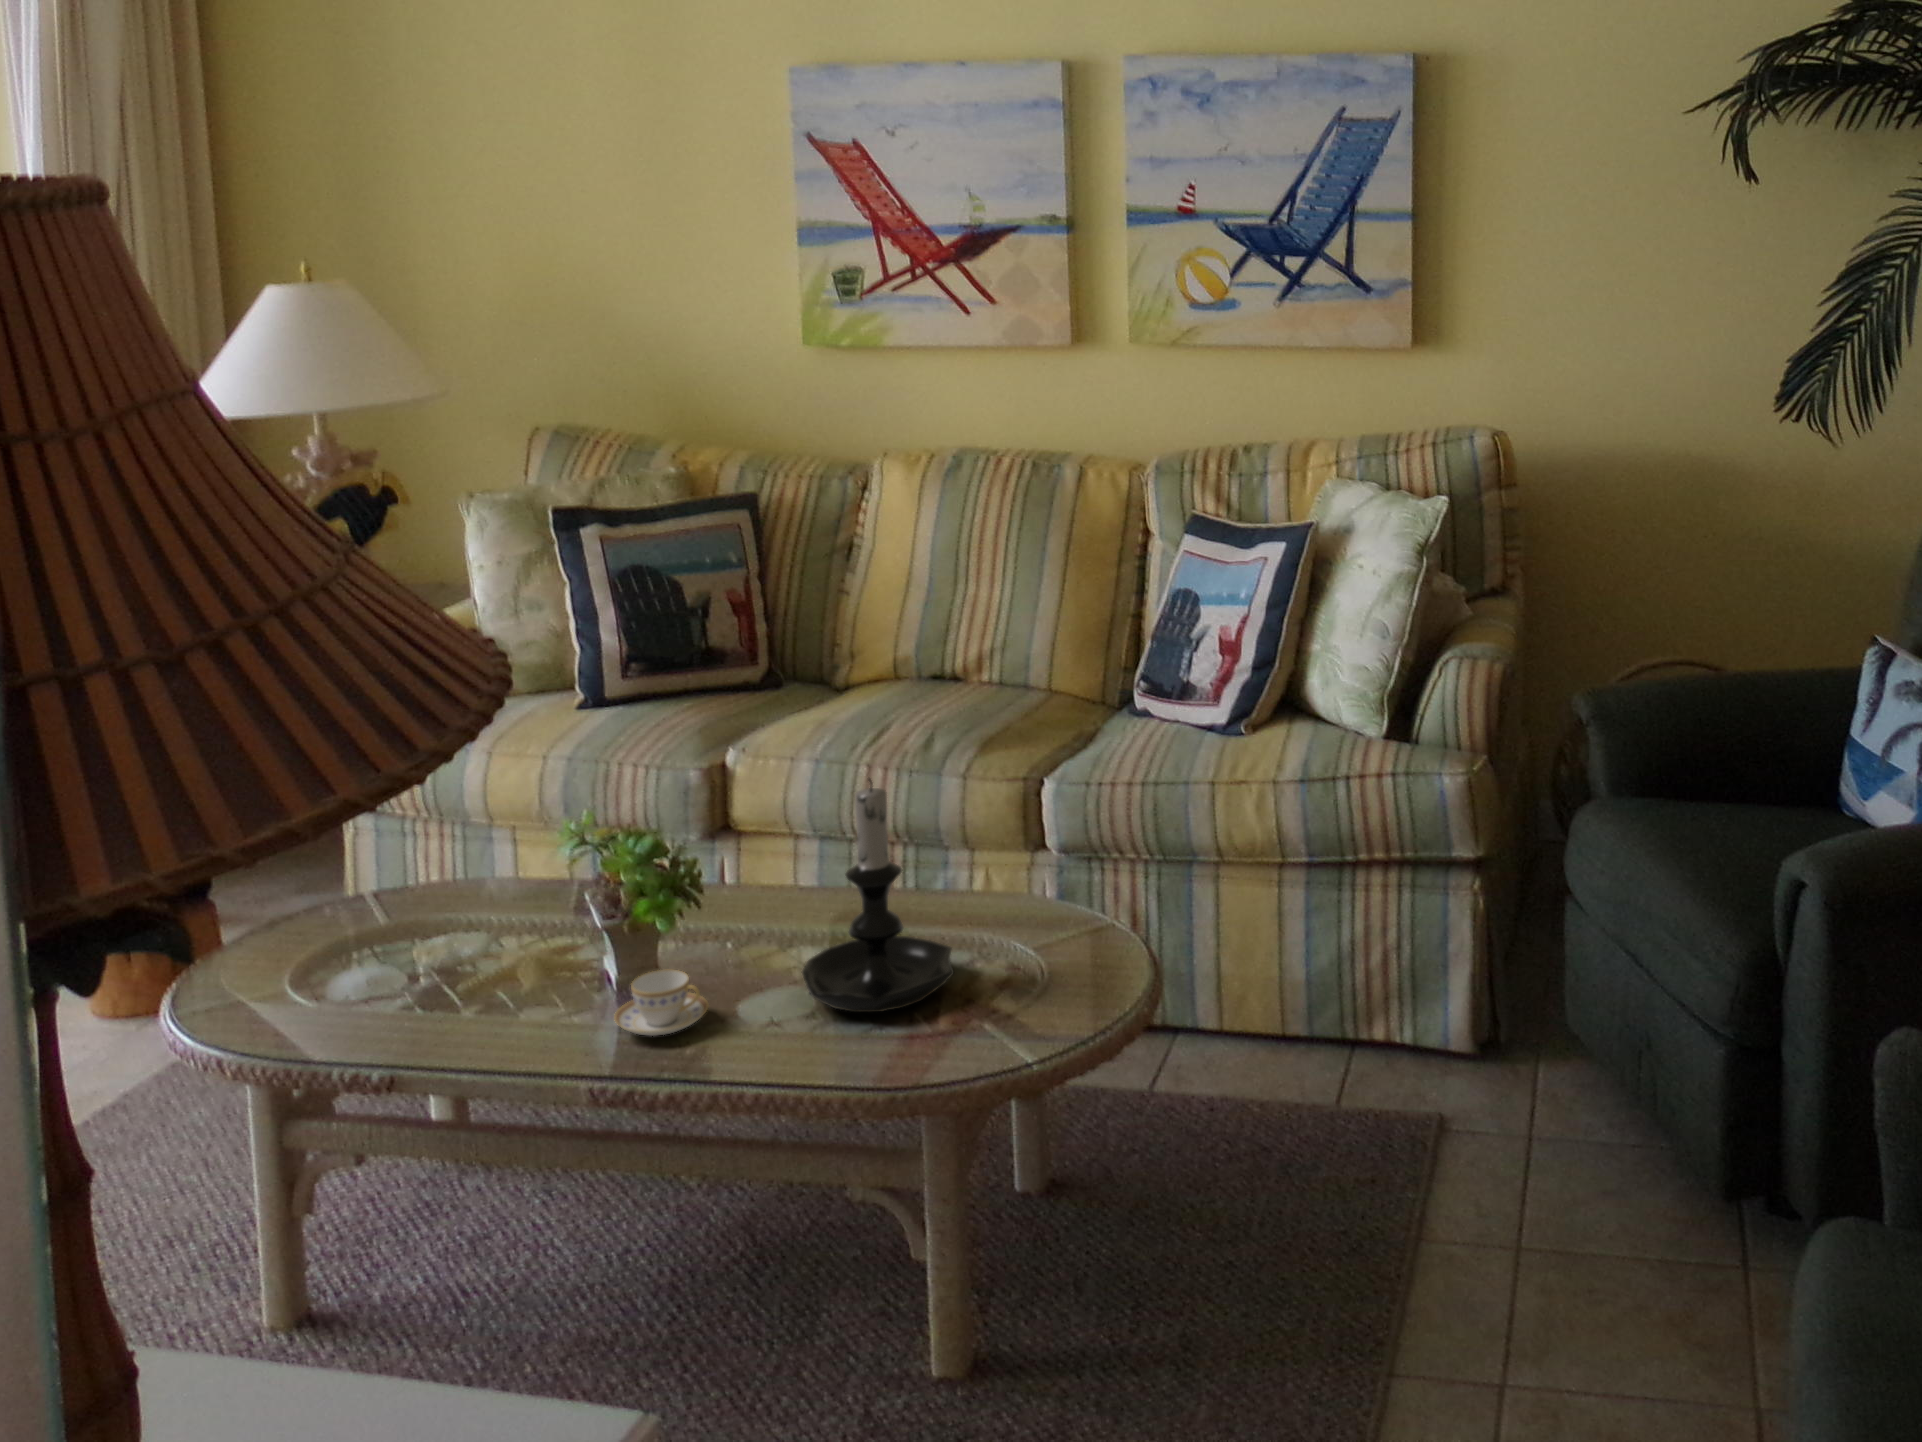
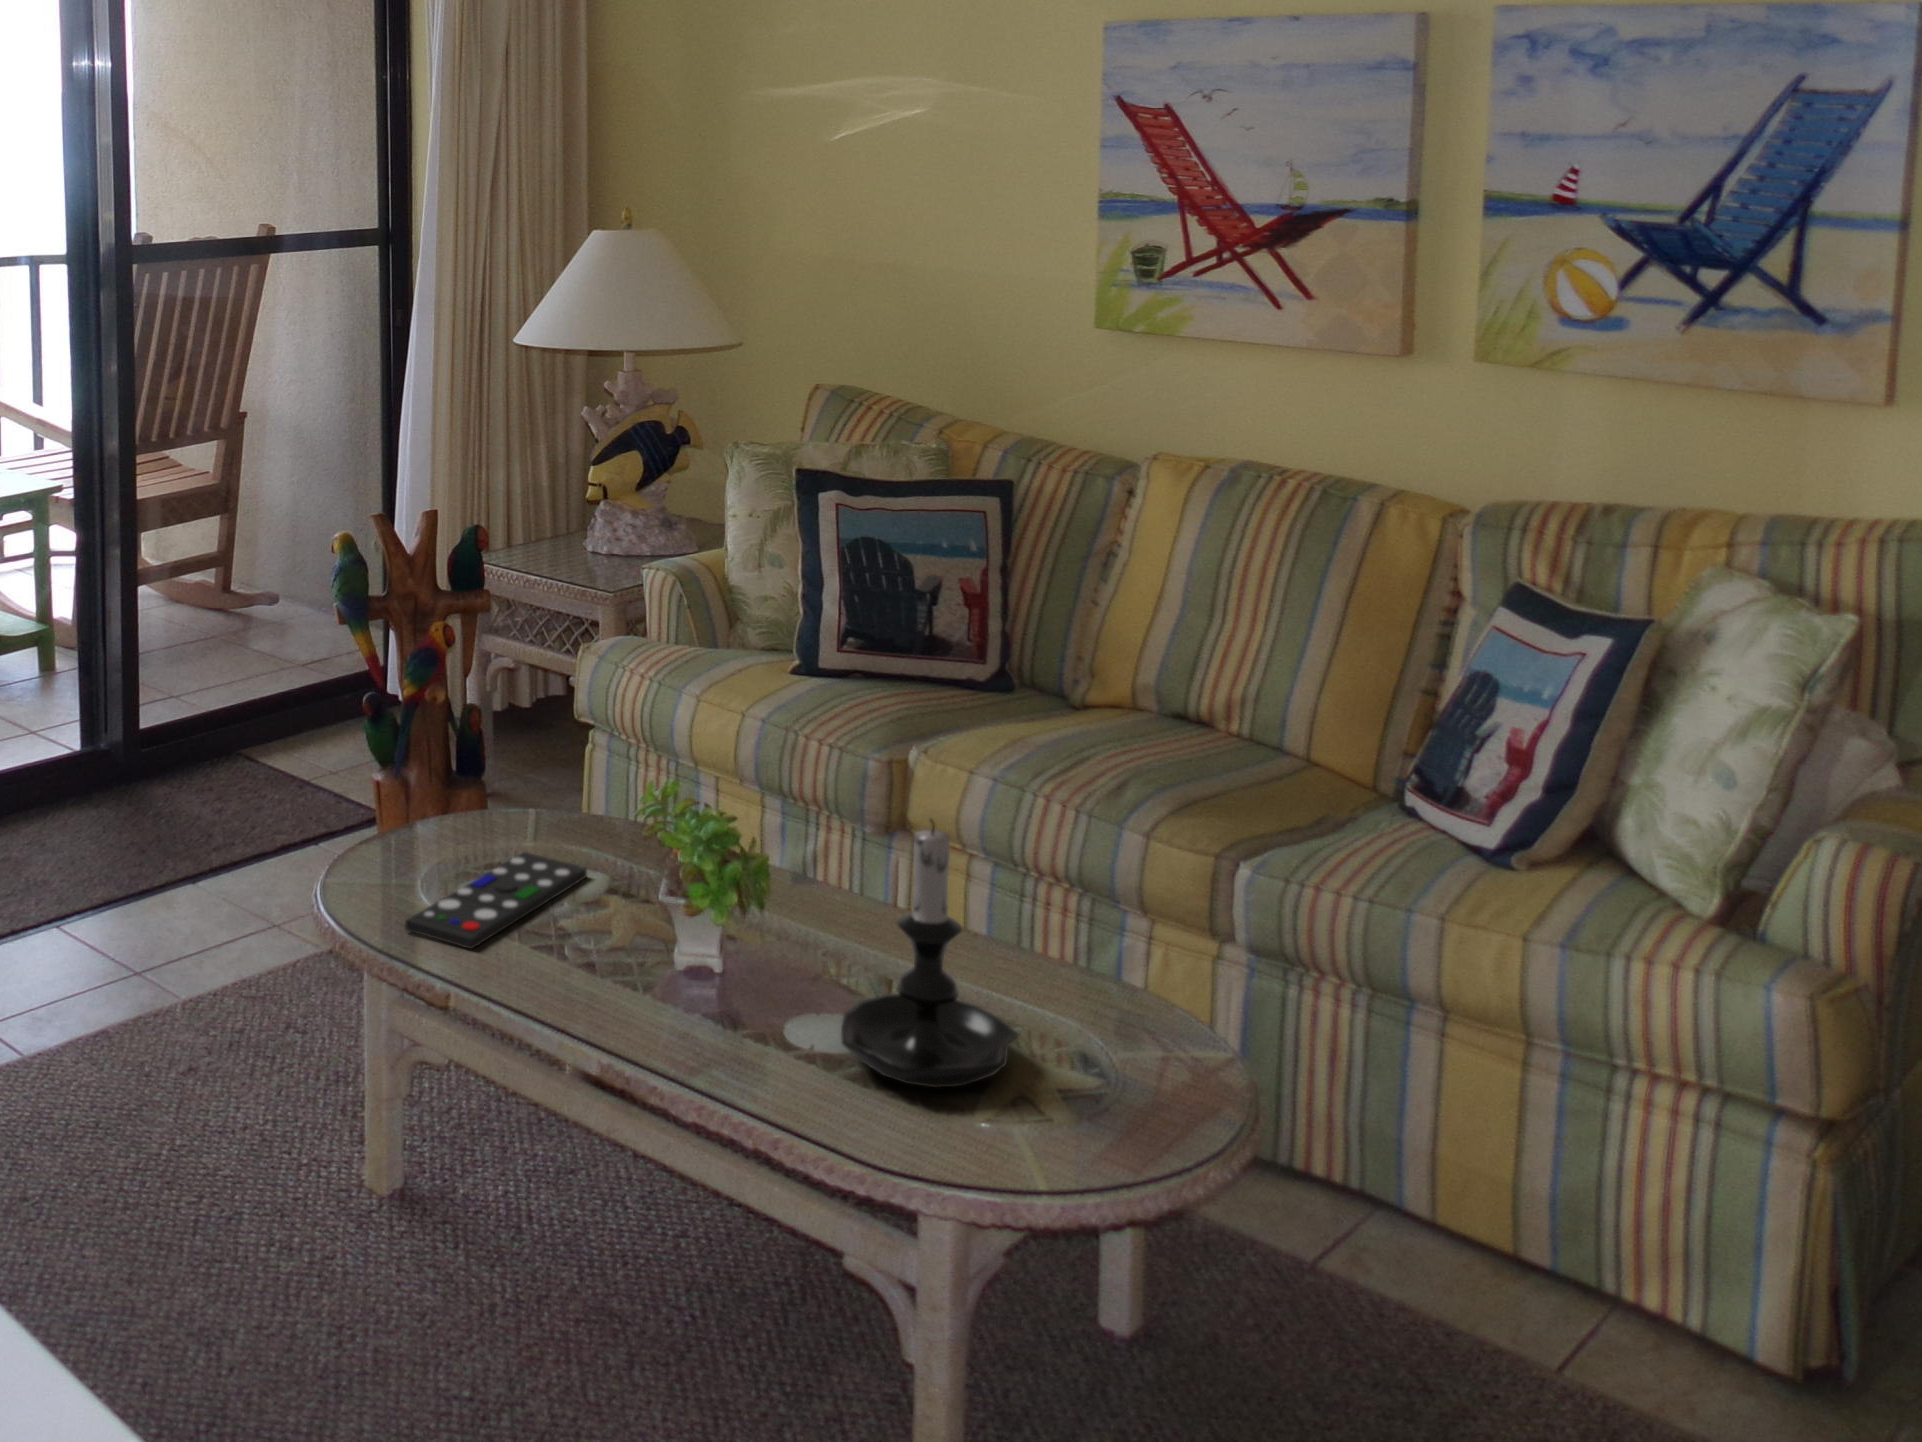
remote control: none [310,924,472,1027] -> present [405,852,587,949]
teacup: present [614,970,708,1036] -> none [645,968,742,1038]

